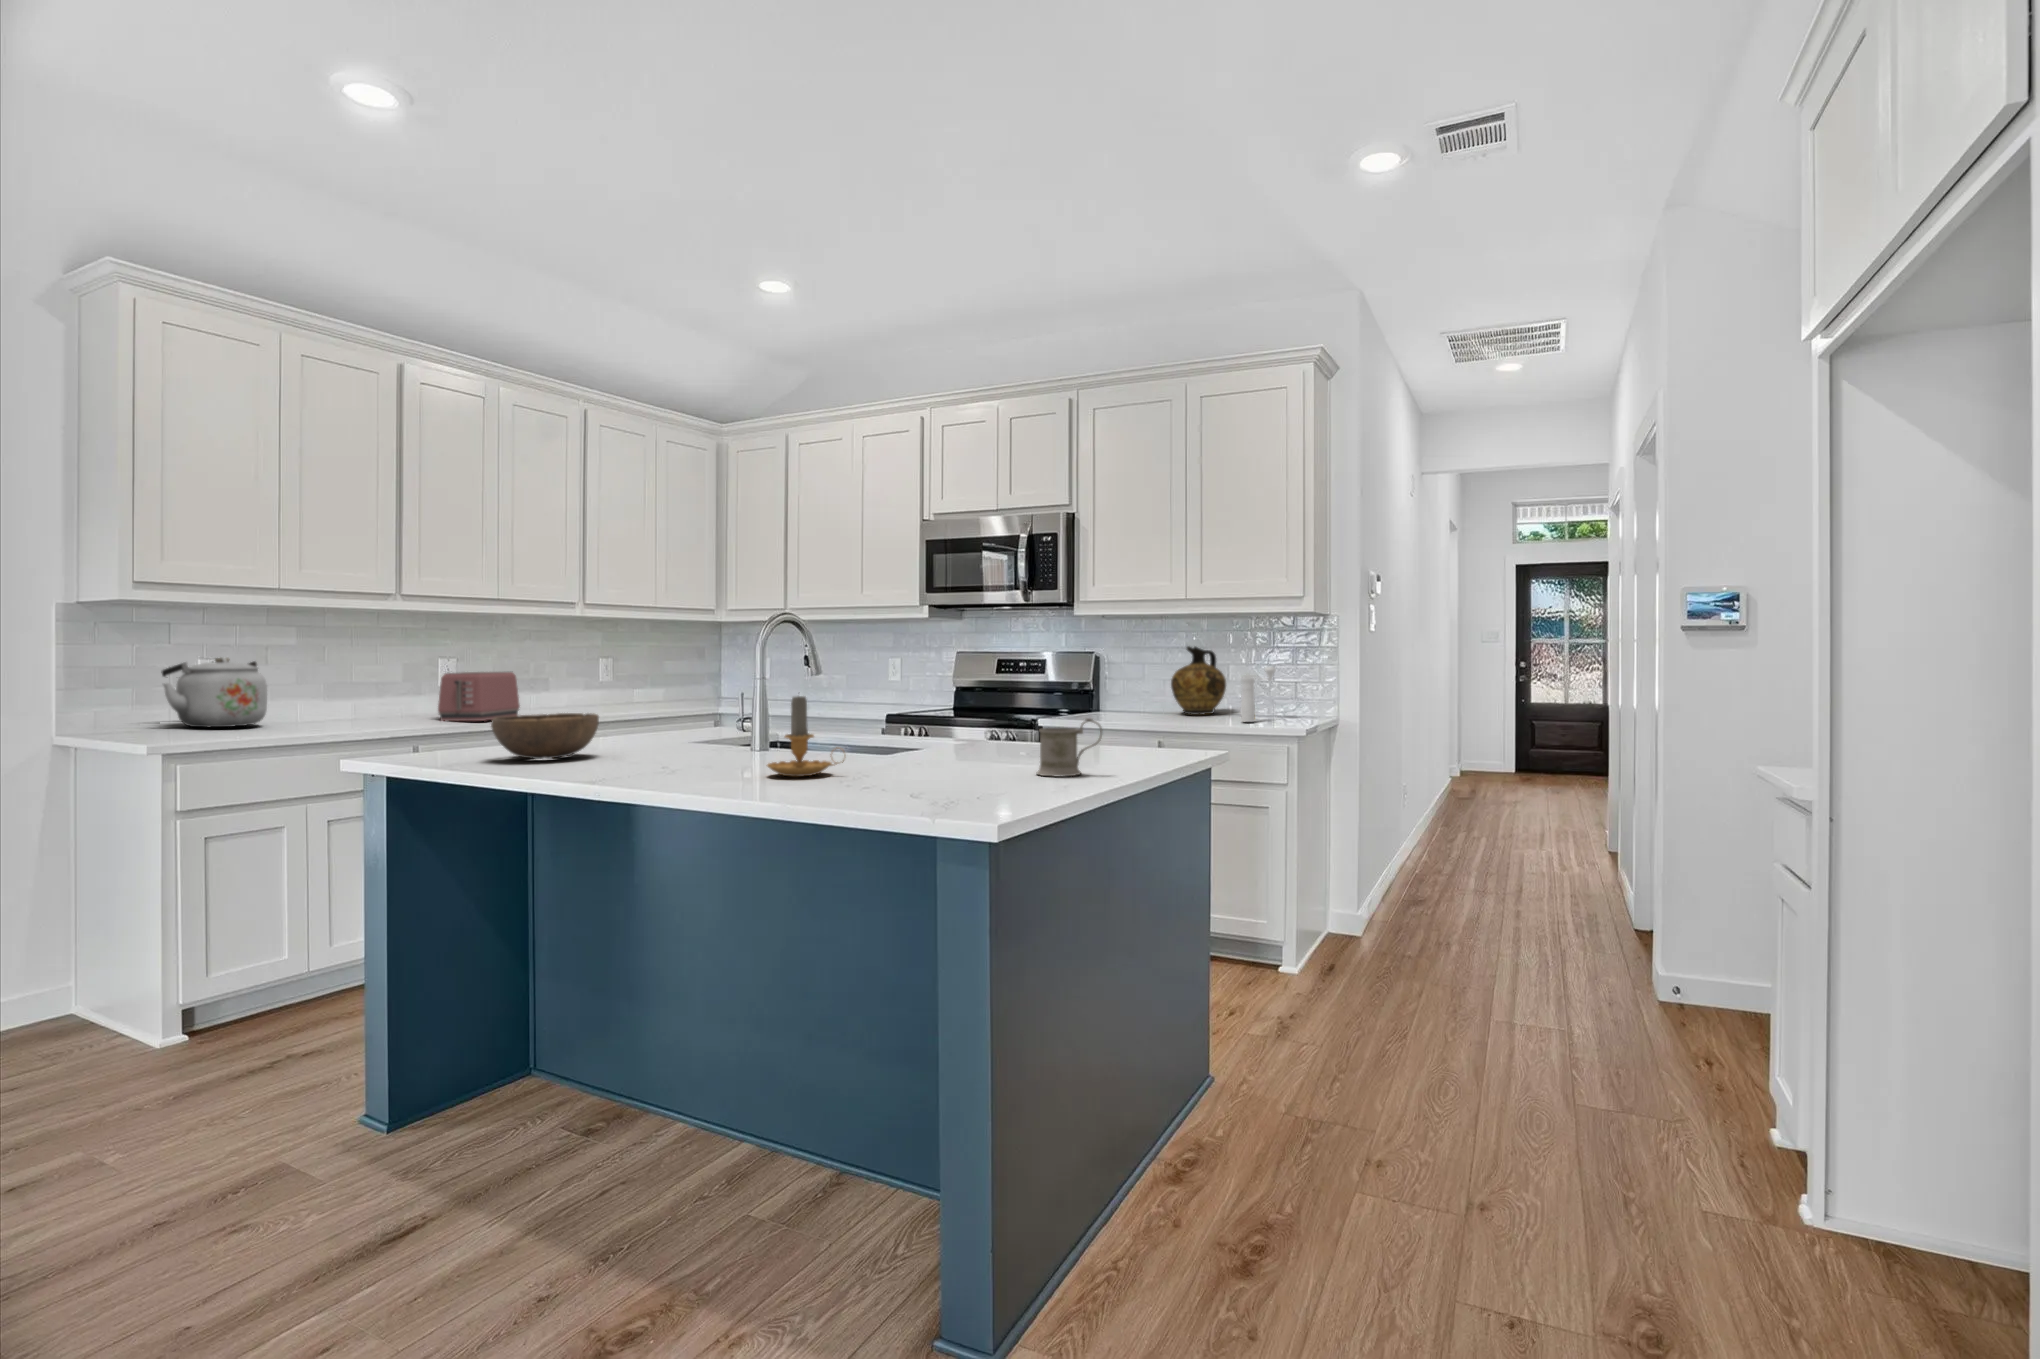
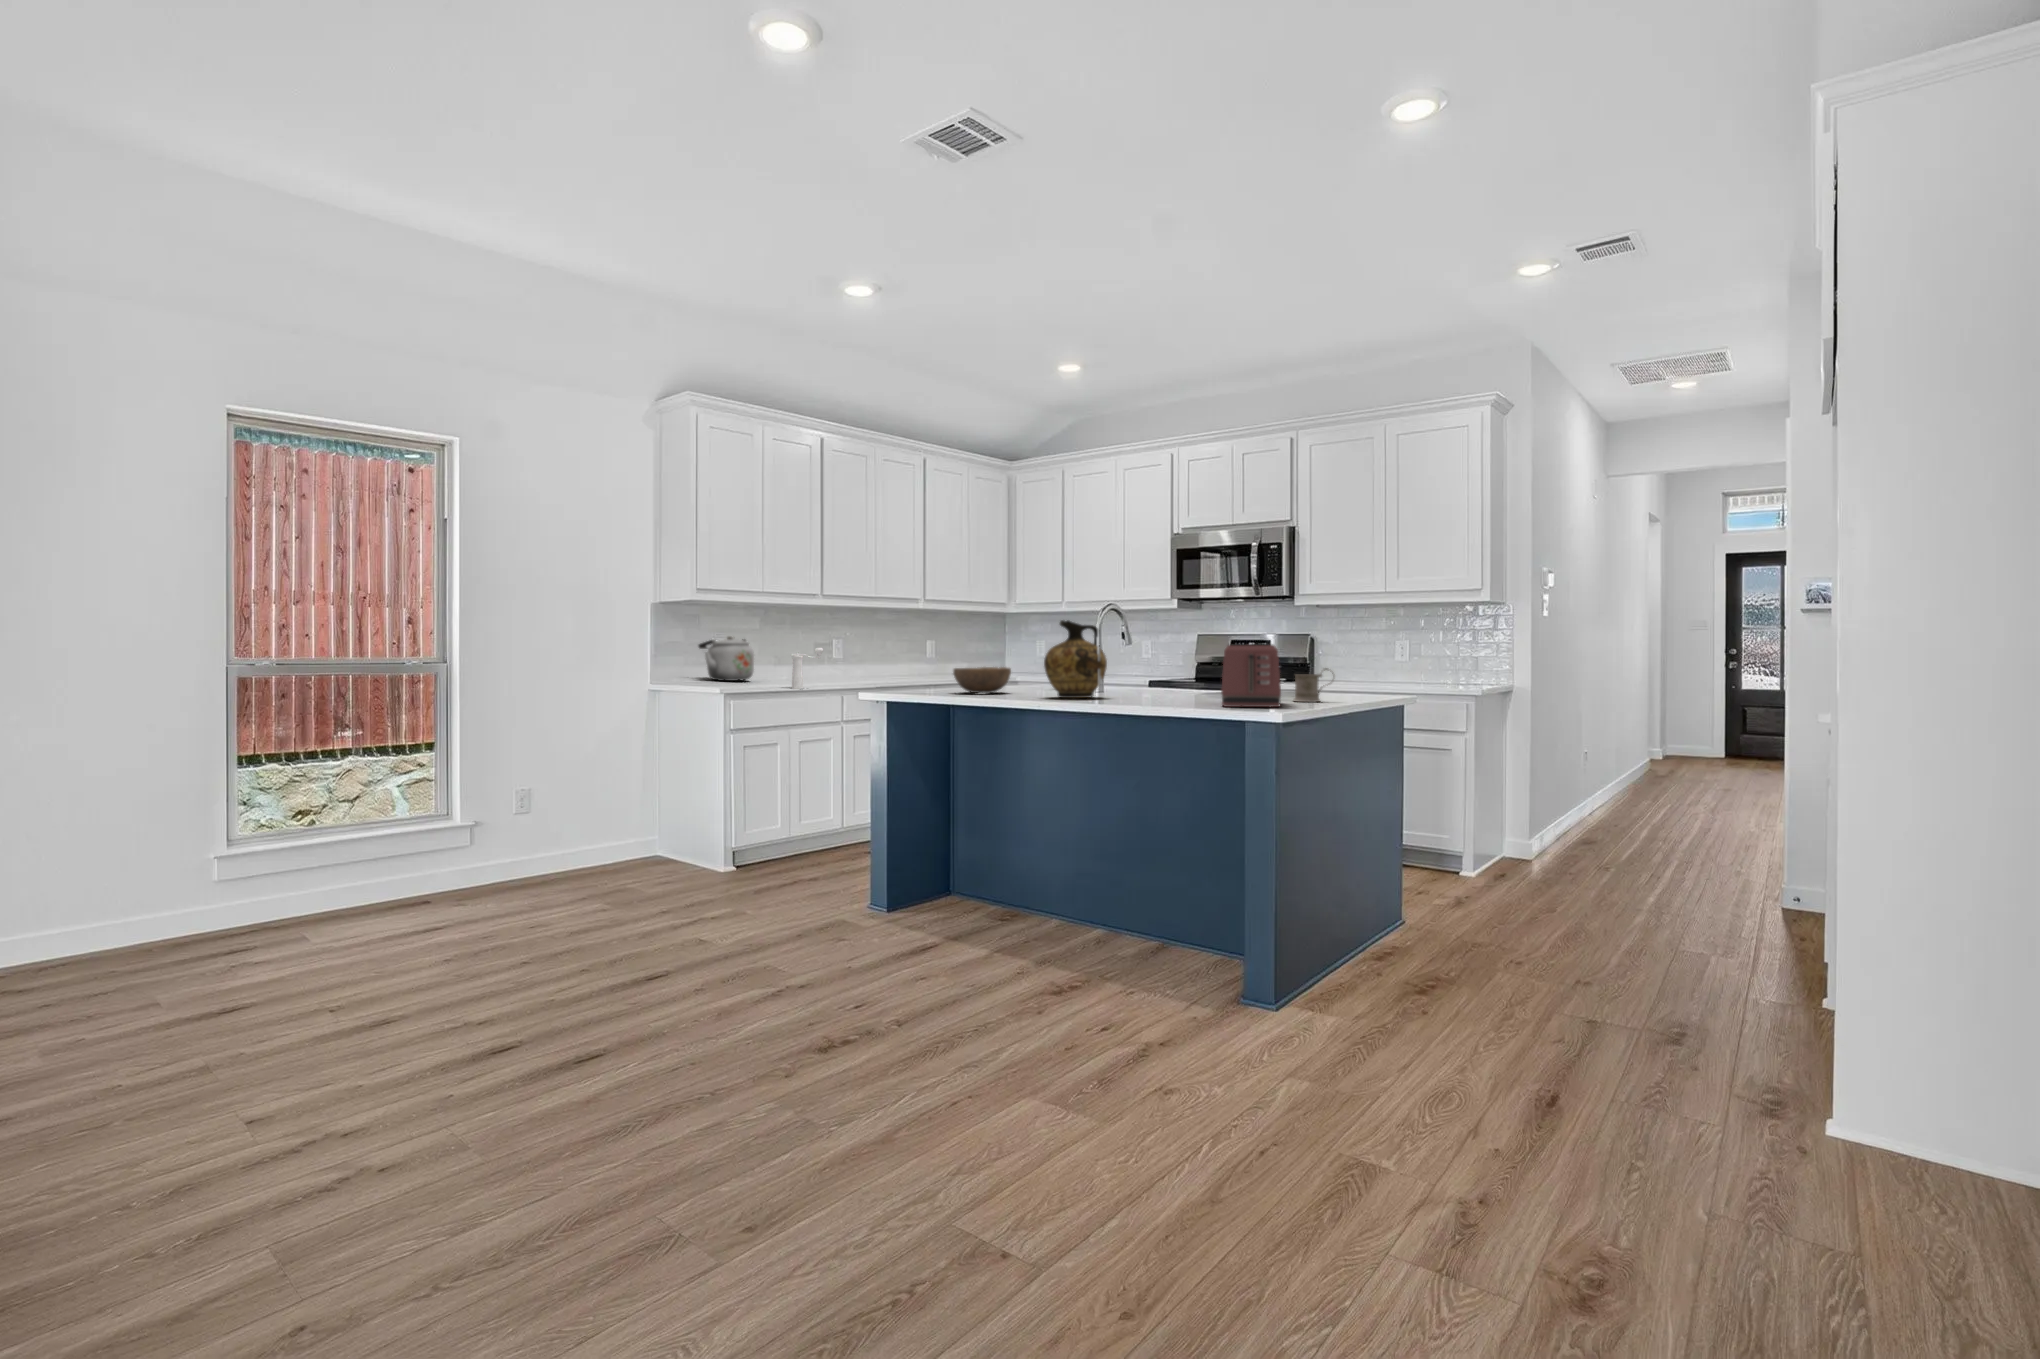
ceramic jug: present [1171,646,1226,715] -> present [1044,620,1107,698]
pepper mill: present [1241,667,1275,722] -> present [791,648,823,689]
toaster: present [438,672,520,721] -> present [1221,644,1281,707]
candle: present [767,696,844,777] -> none [1131,651,1177,700]

